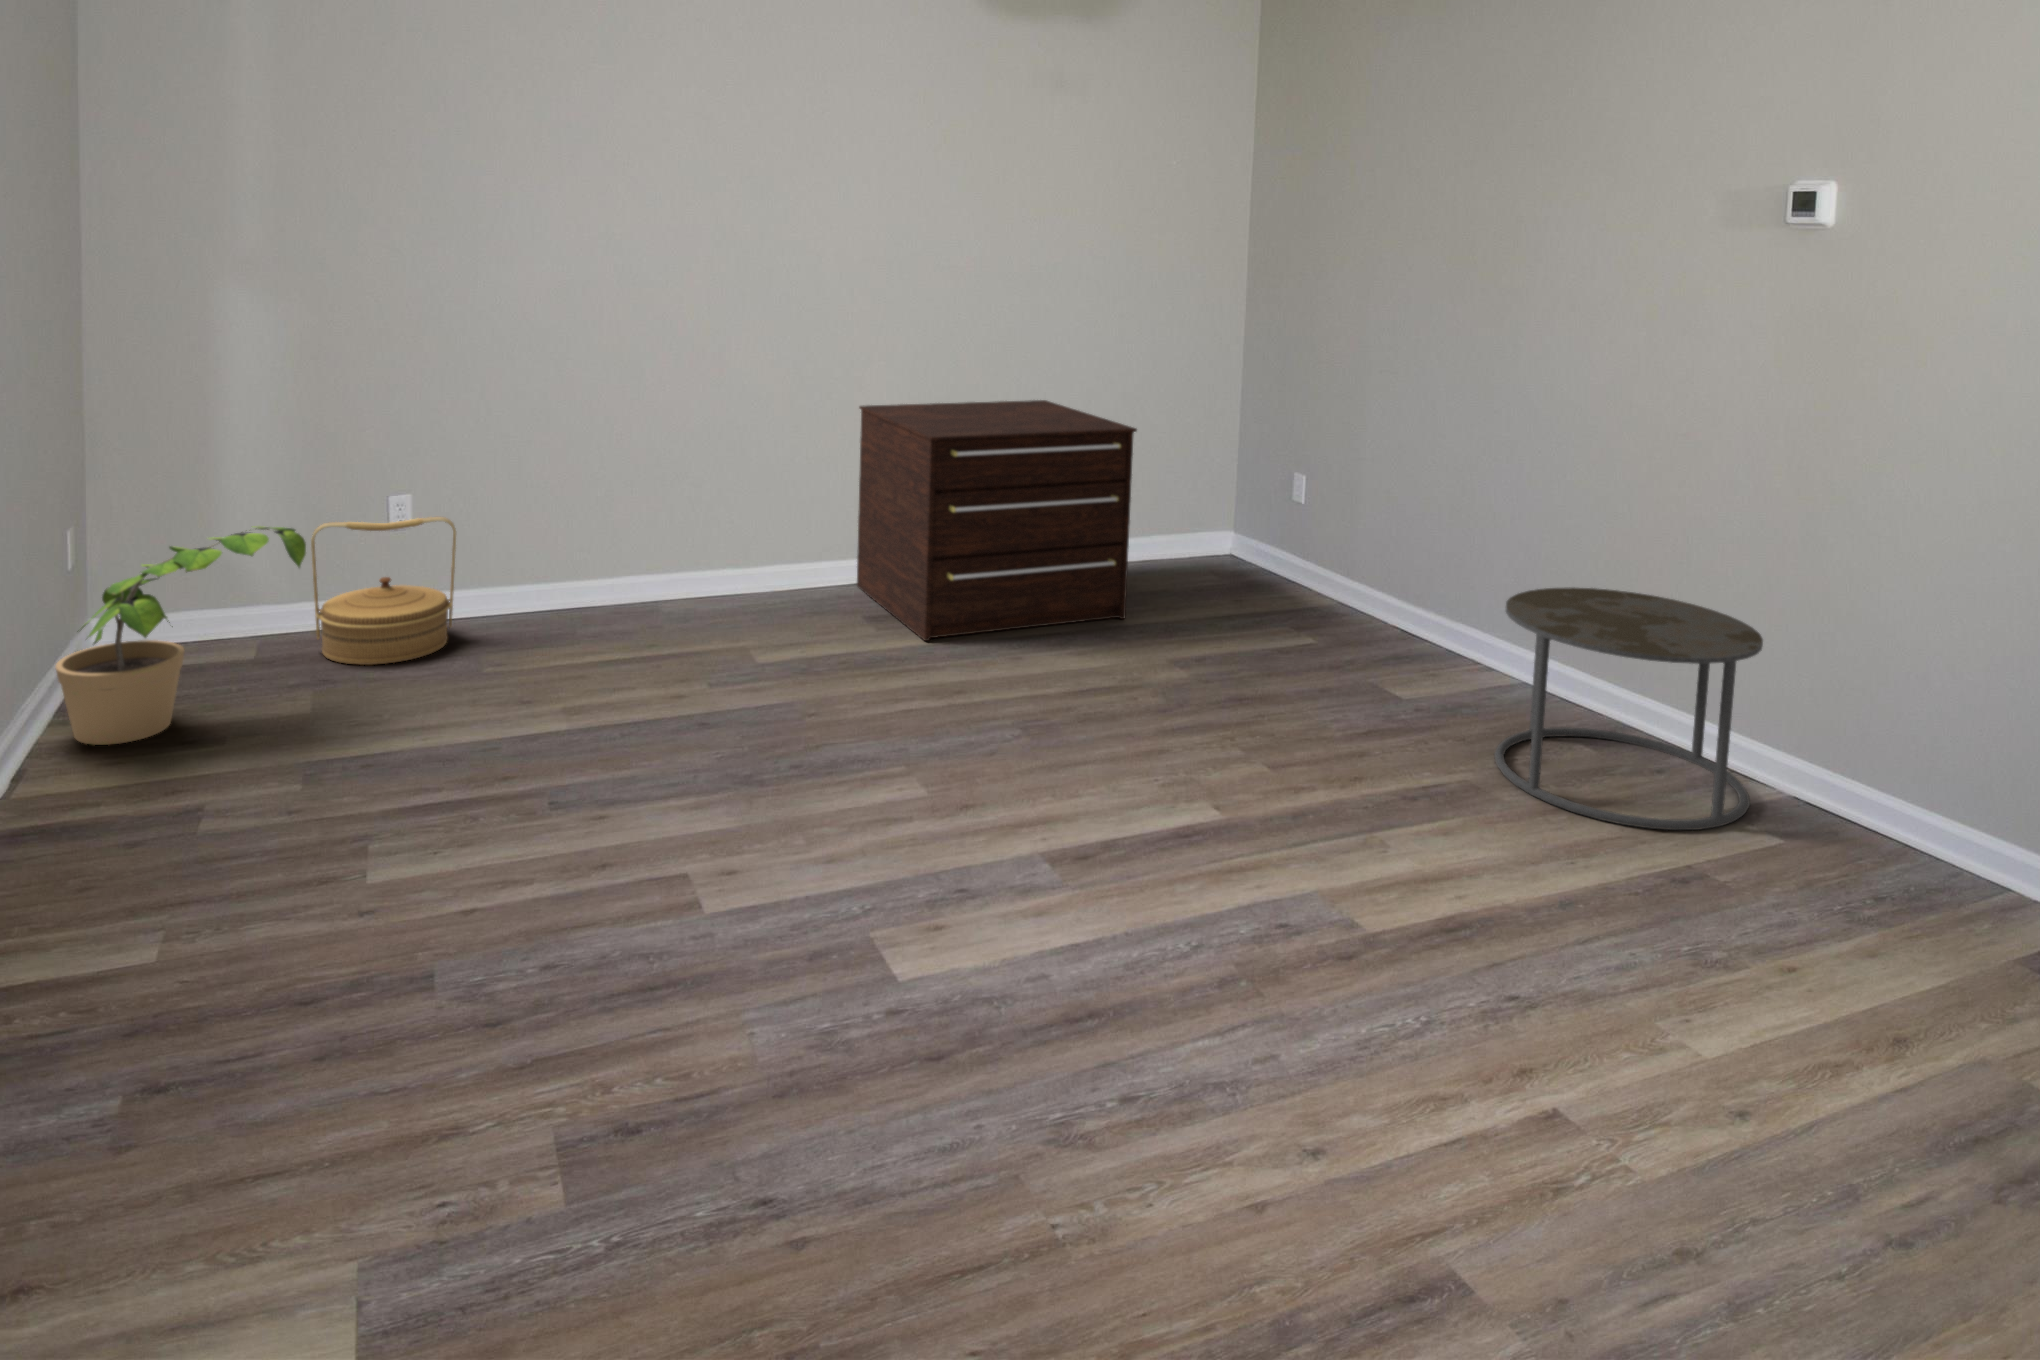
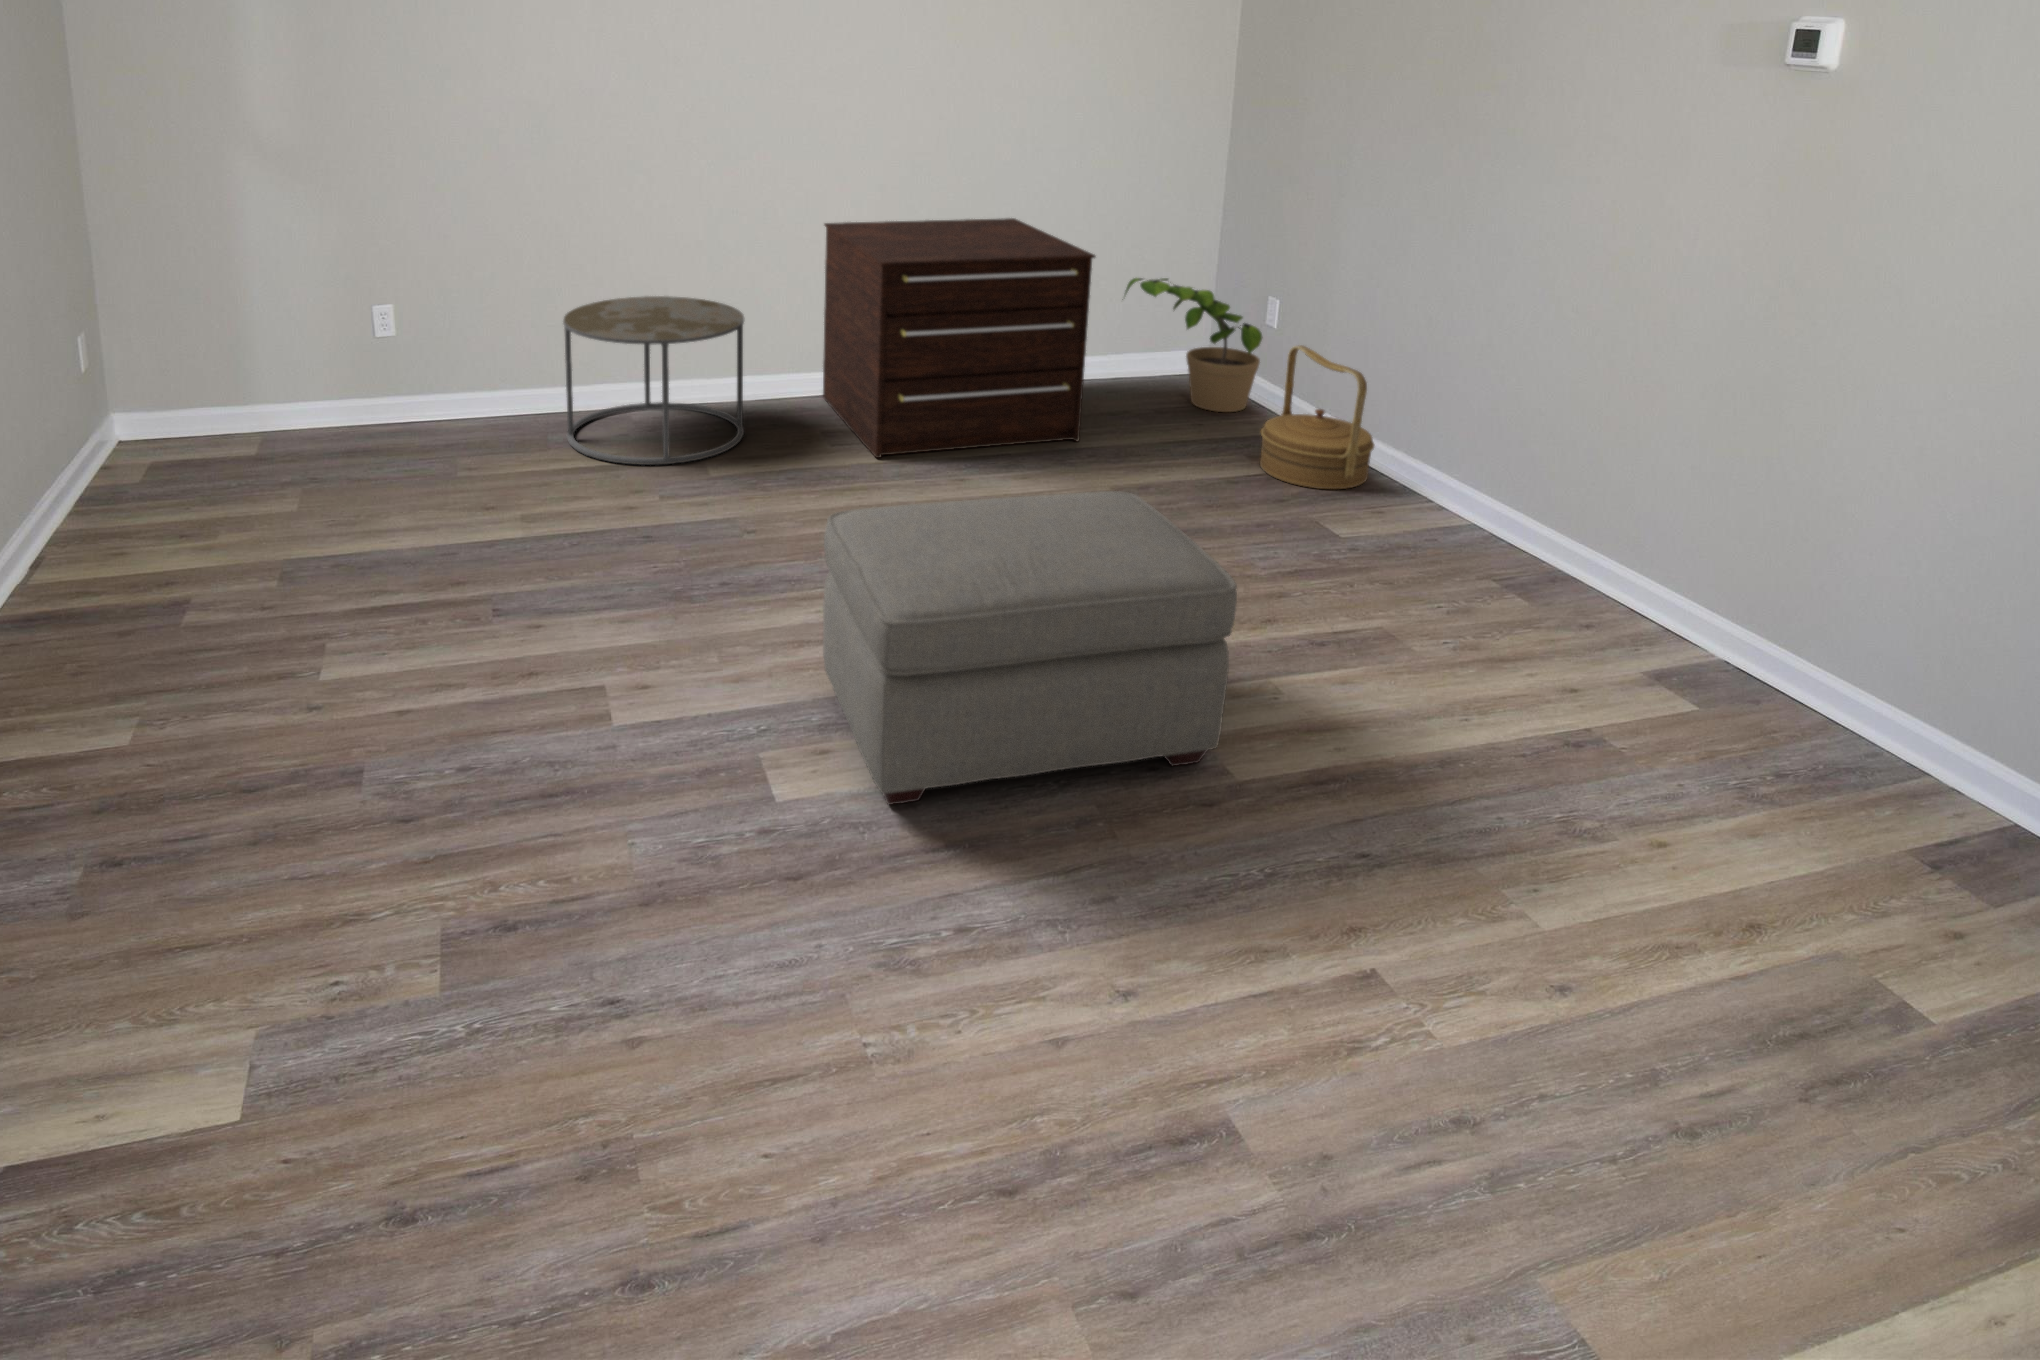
woven basket: present [311,517,456,665] -> present [1260,345,1374,489]
potted plant: present [56,526,306,745] -> present [1125,278,1263,412]
side table: present [1494,587,1763,830] -> present [563,296,745,465]
ottoman: none [923,642,1356,976] -> present [823,491,1237,805]

